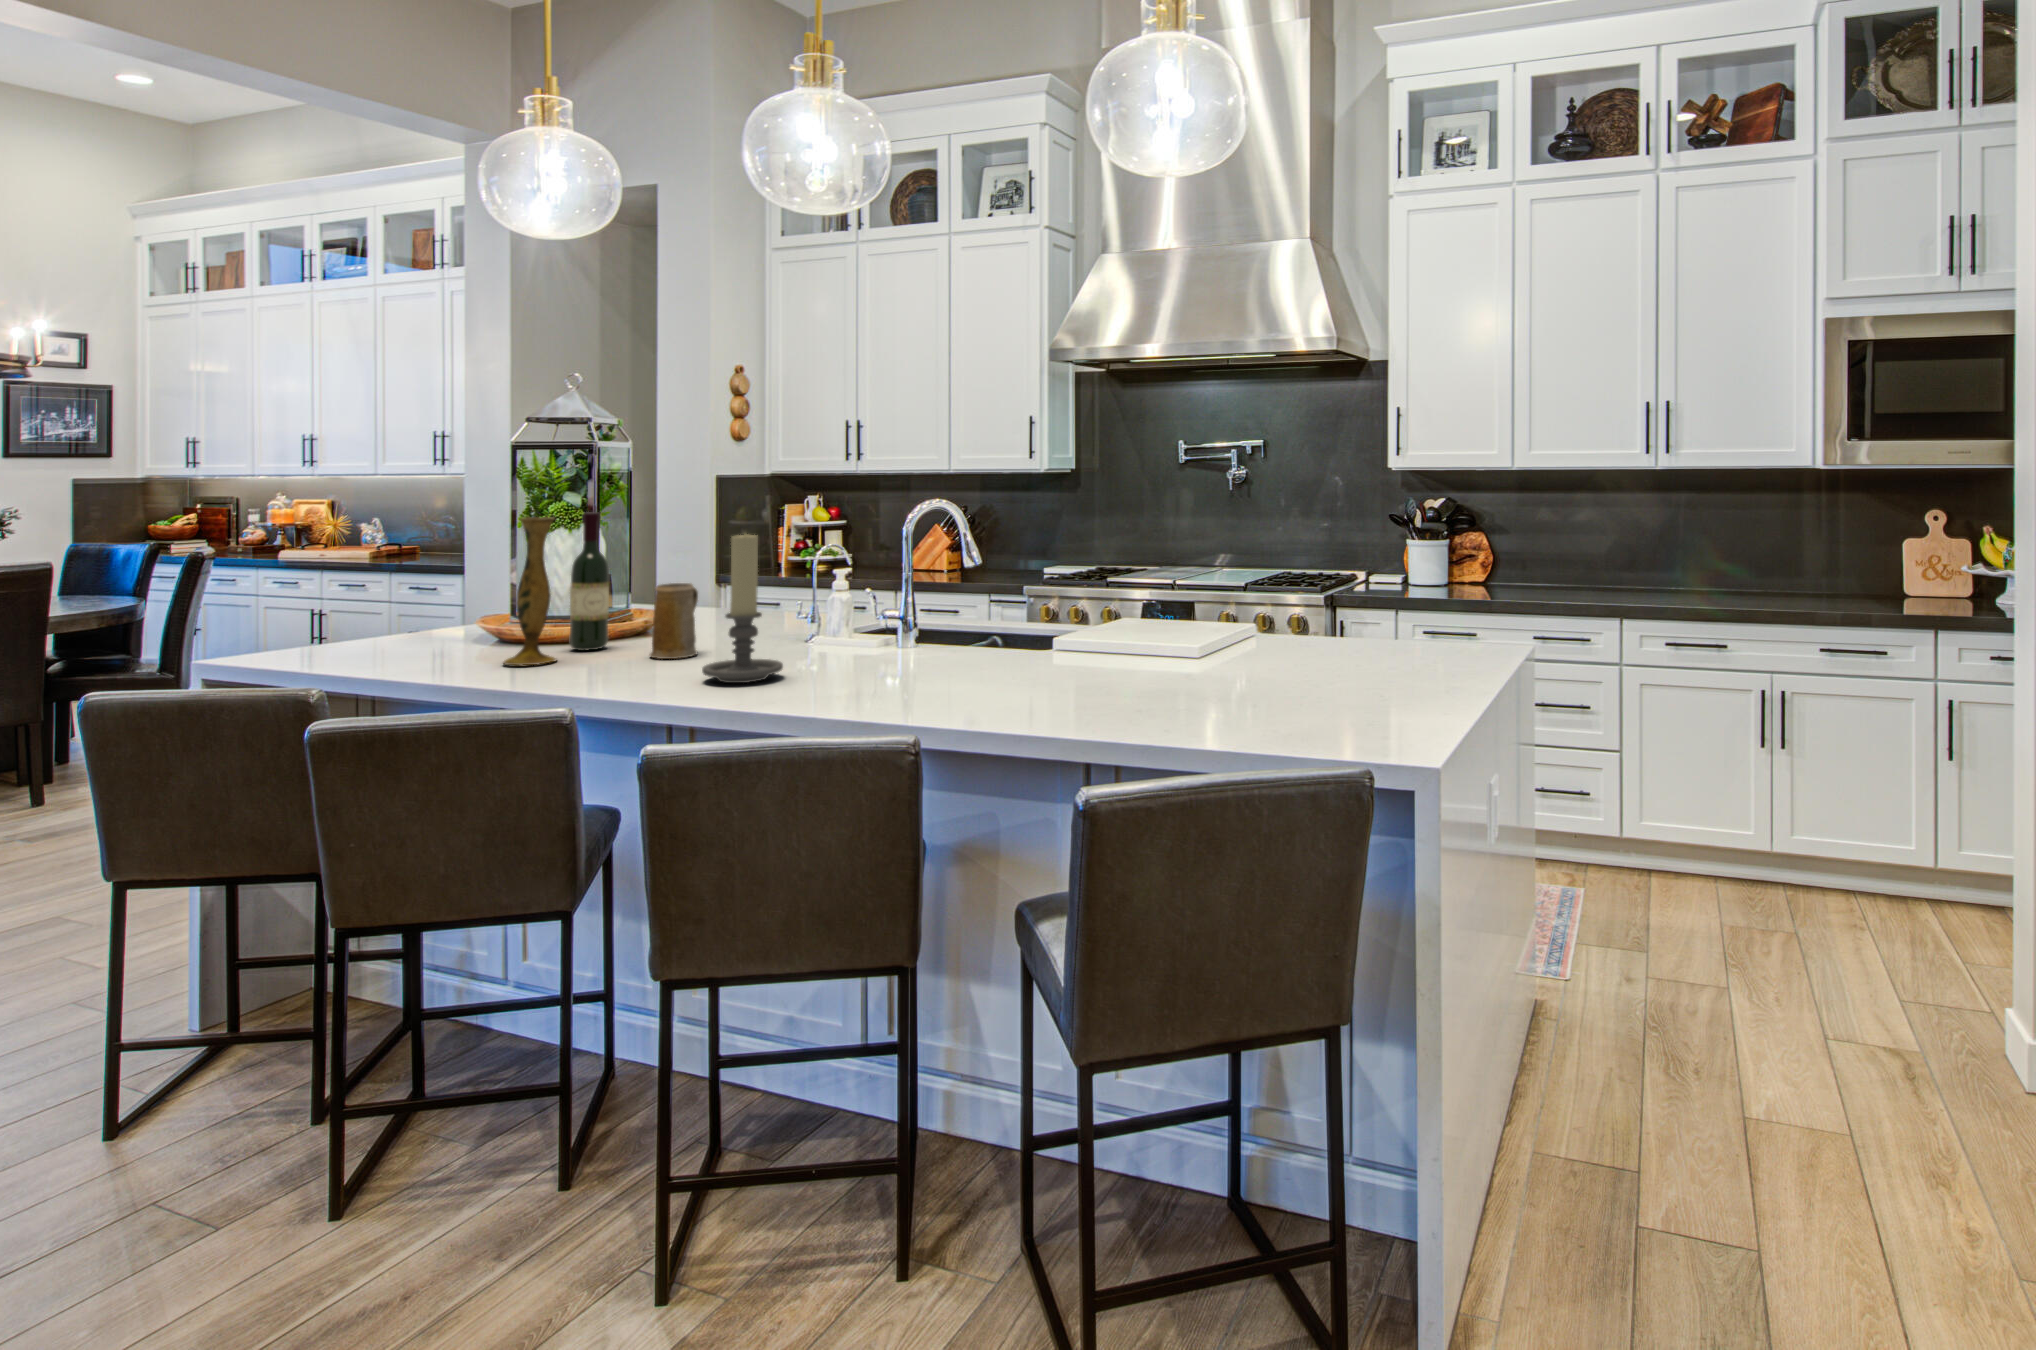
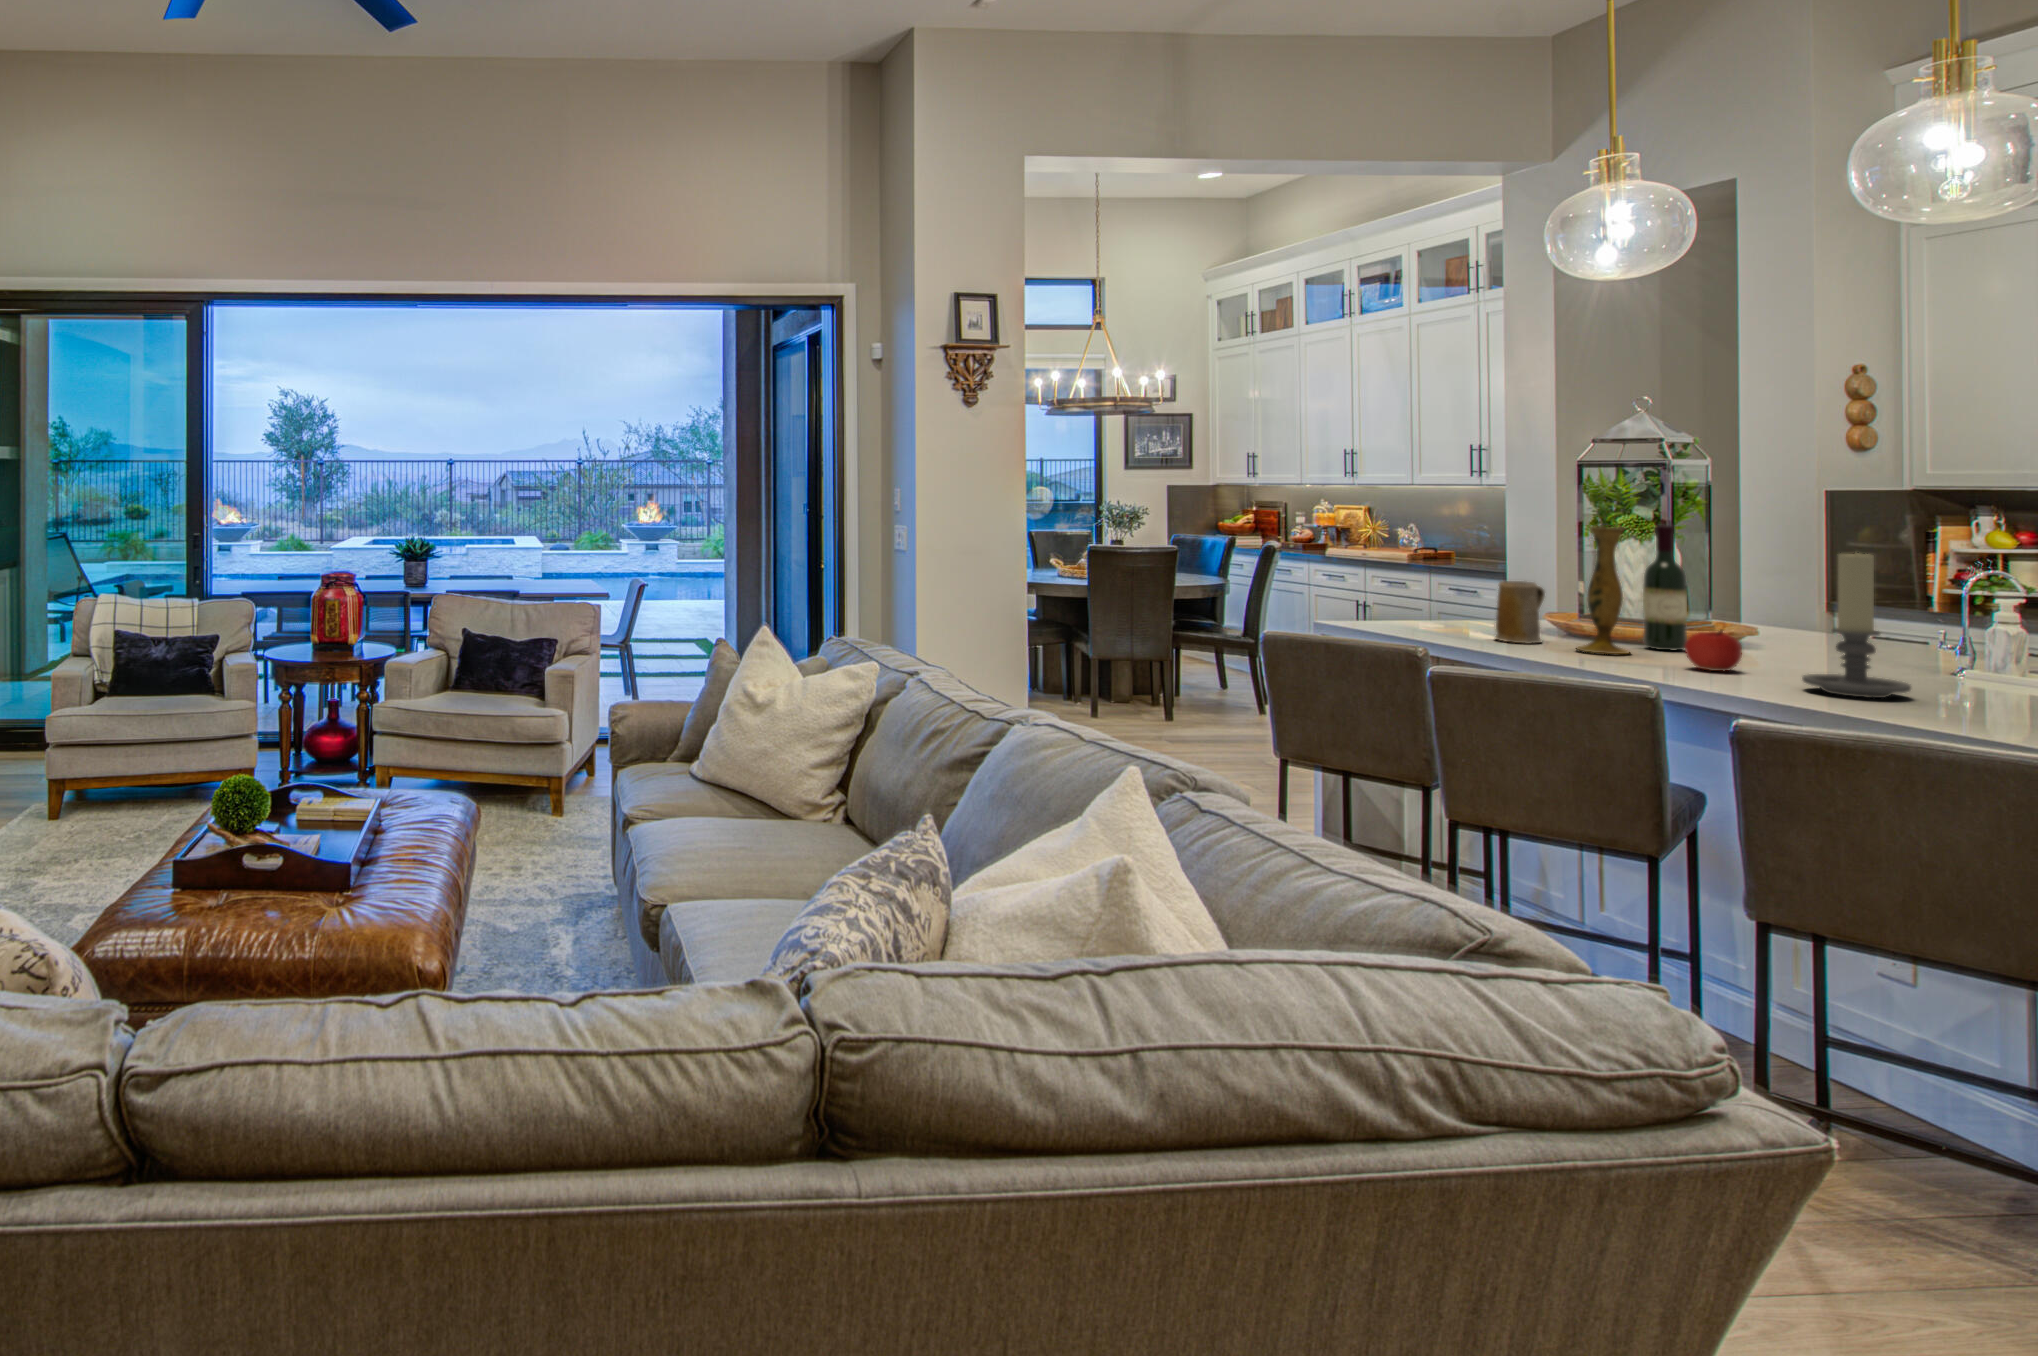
mug: present [650,583,698,659] -> present [1495,581,1545,644]
apple: none [605,624,654,671] -> present [1685,630,1742,671]

